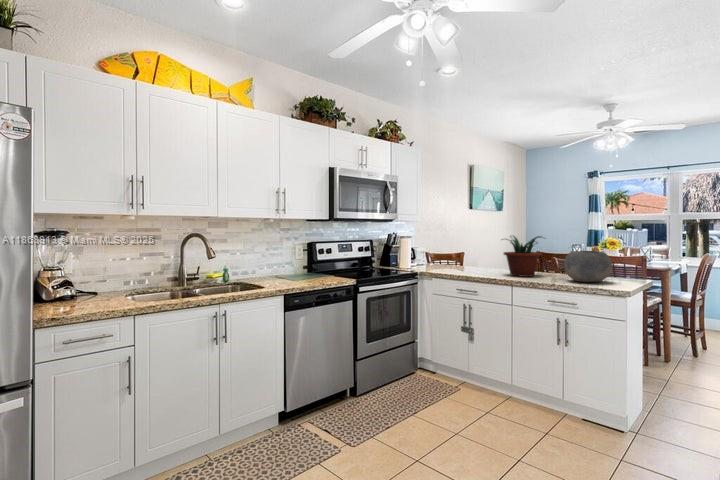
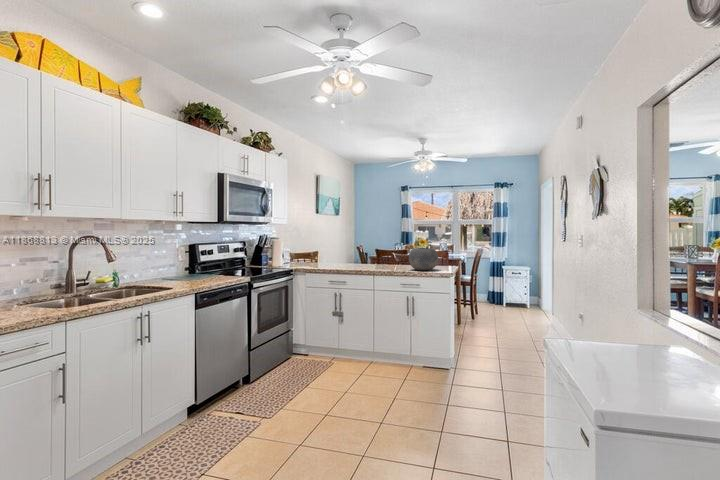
potted plant: present [502,236,542,277] -> none [361,237,394,269]

